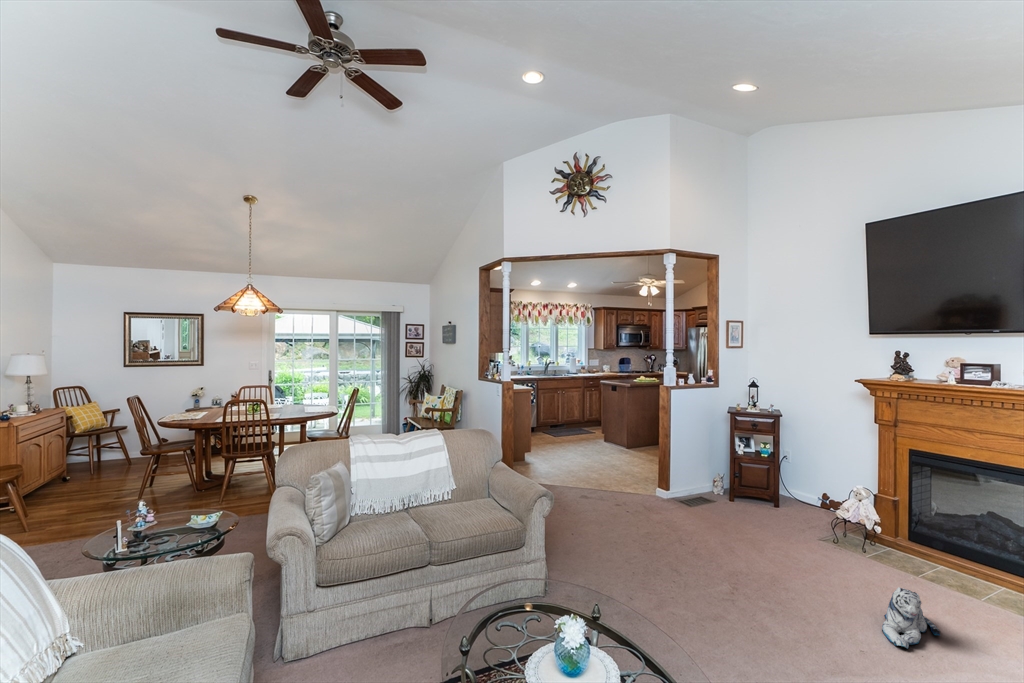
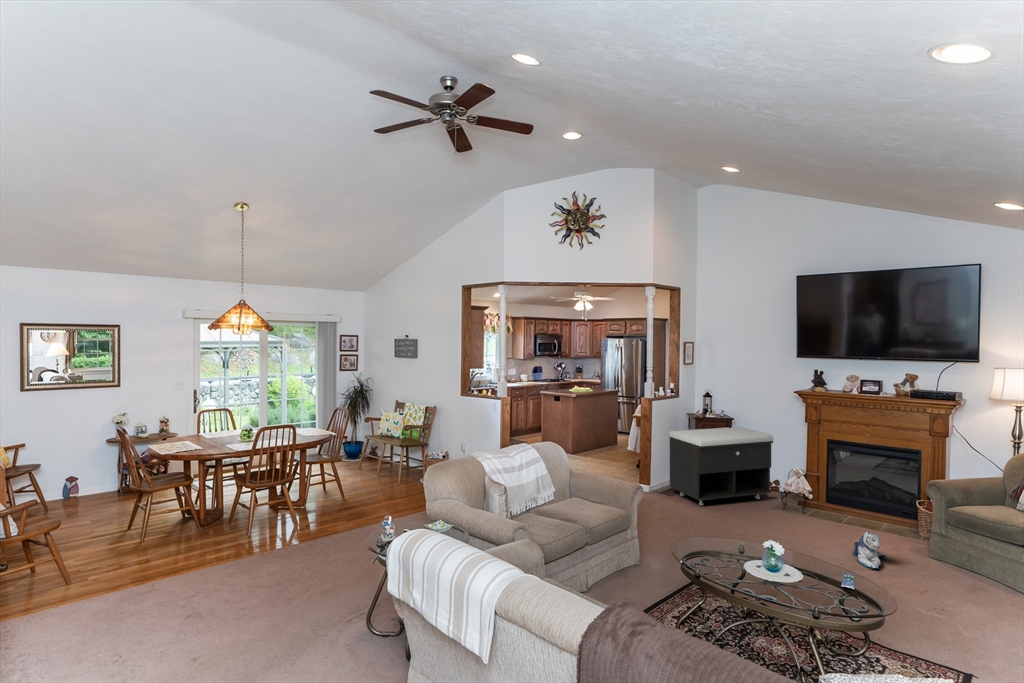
storage bench: none [690,426,828,522] -> present [670,427,773,505]

